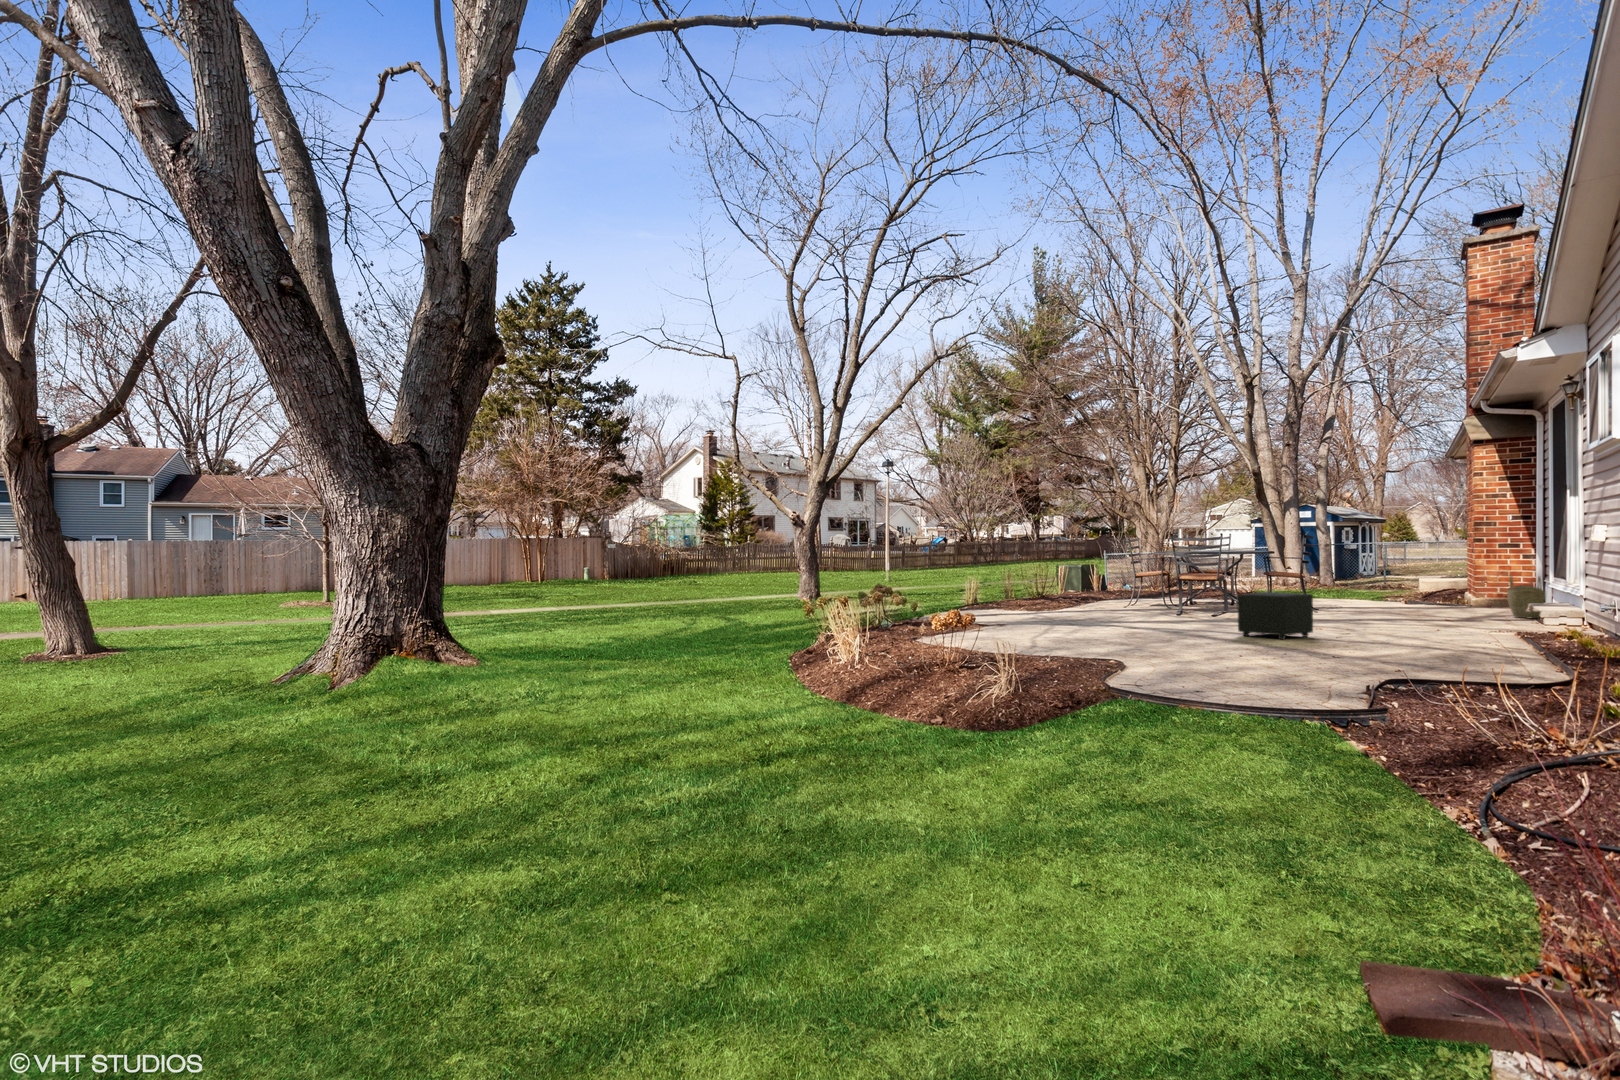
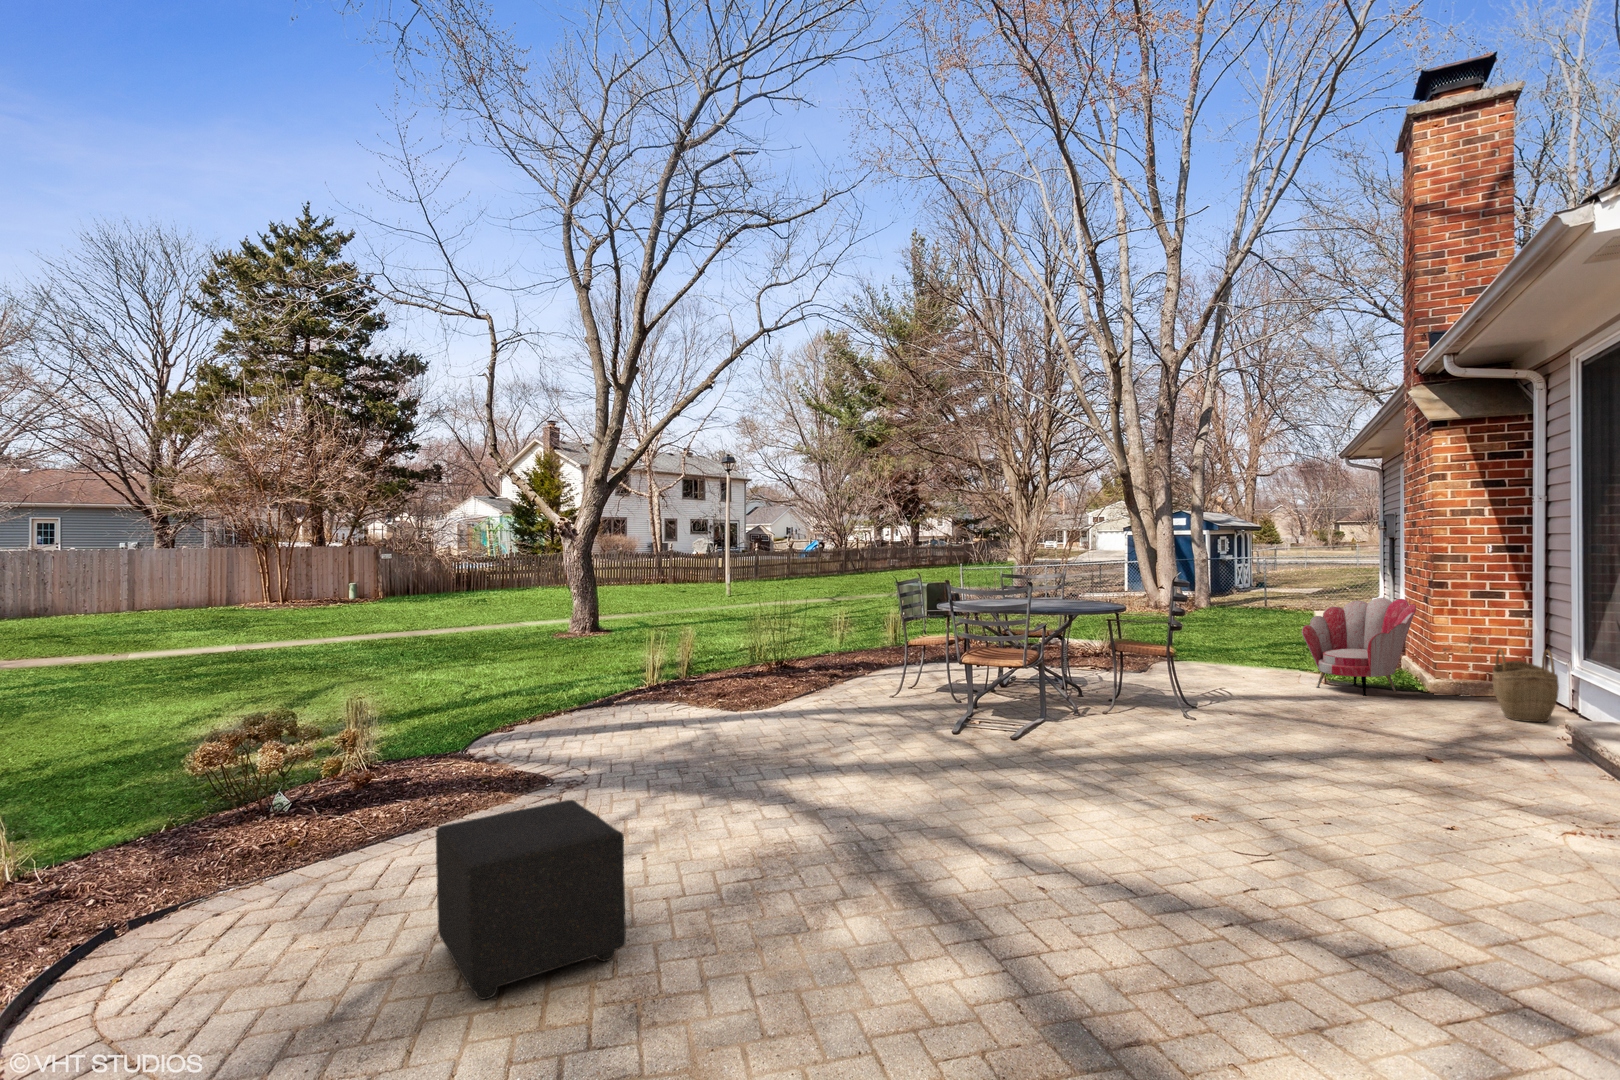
armchair: none [1392,552,1468,612] -> present [1302,598,1416,696]
ottoman: present [1237,592,1313,639] -> present [436,800,626,999]

